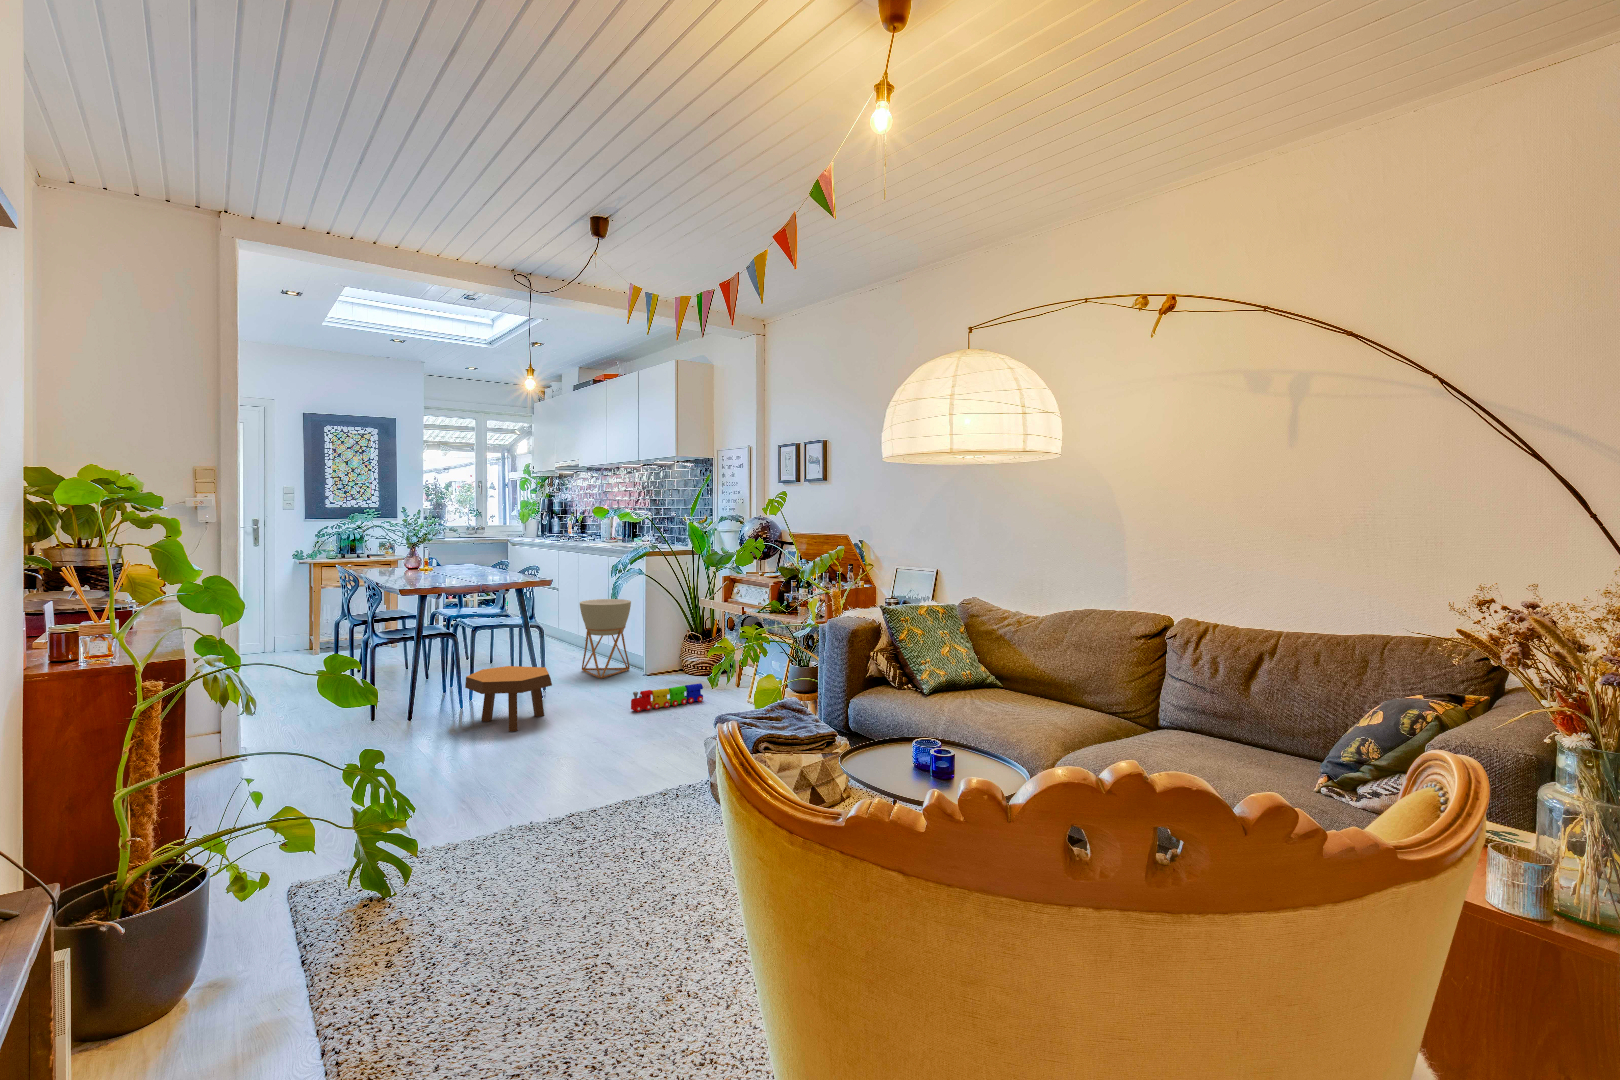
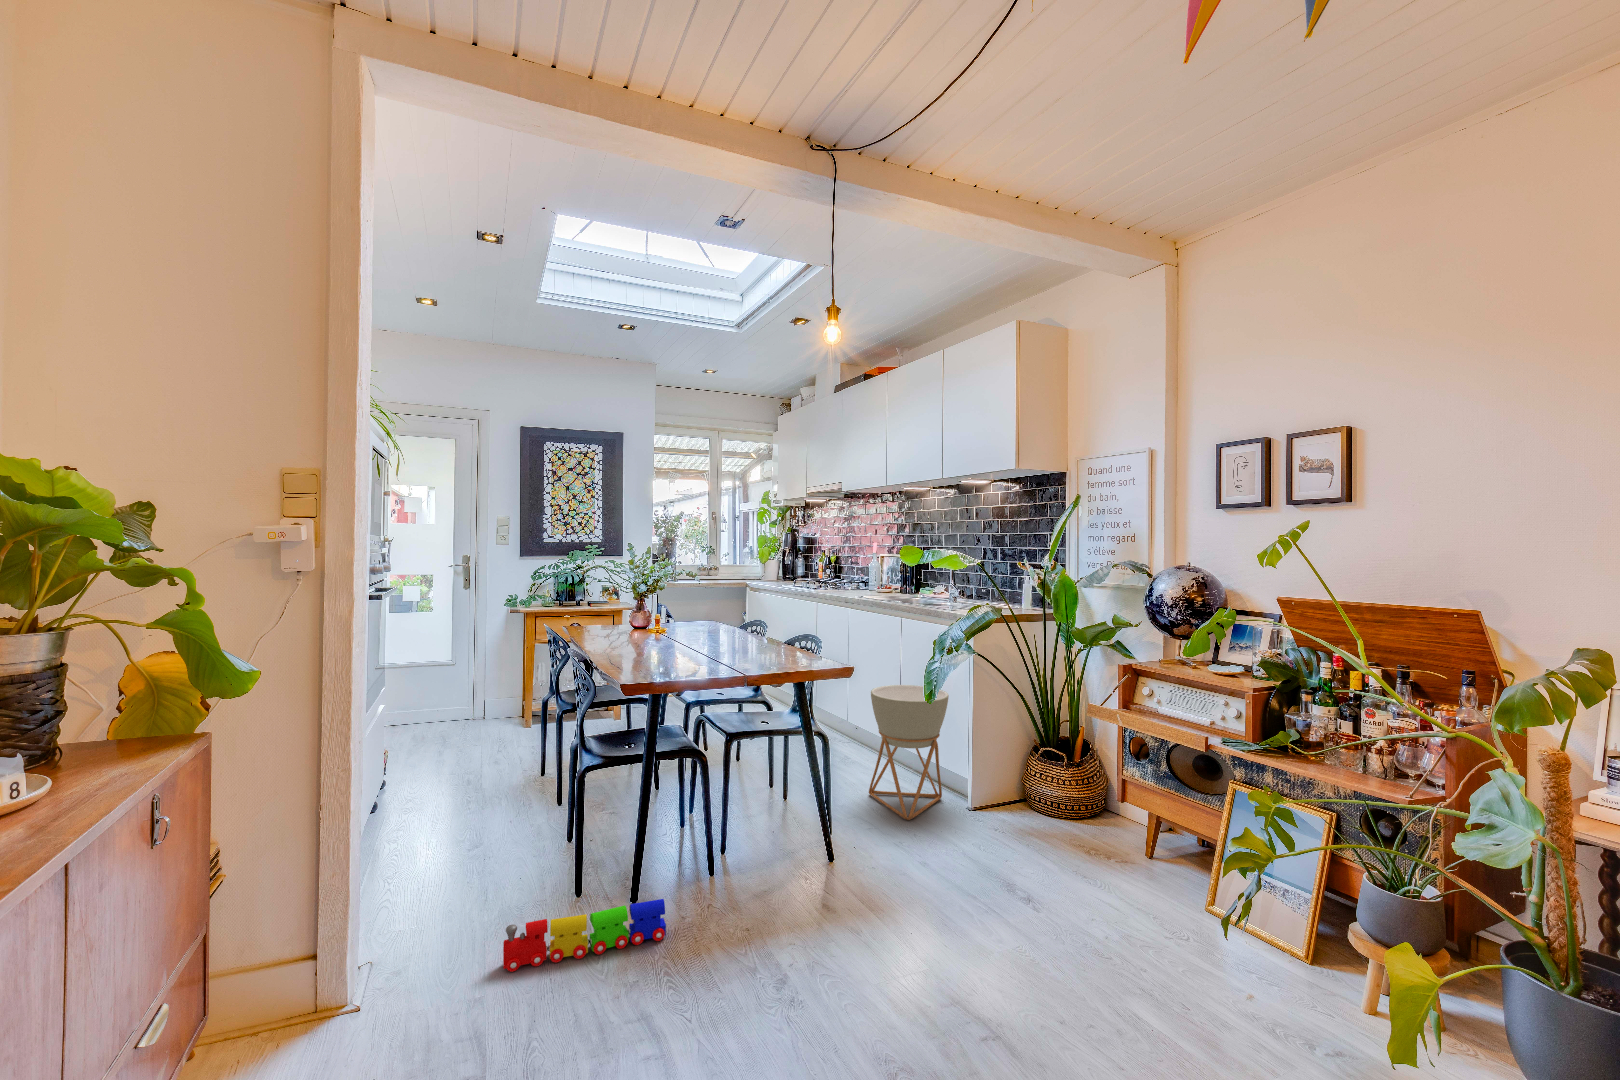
footstool: present [465,666,552,732] -> none [721,831,880,1002]
toy train: present [631,683,703,712] -> present [503,899,666,972]

